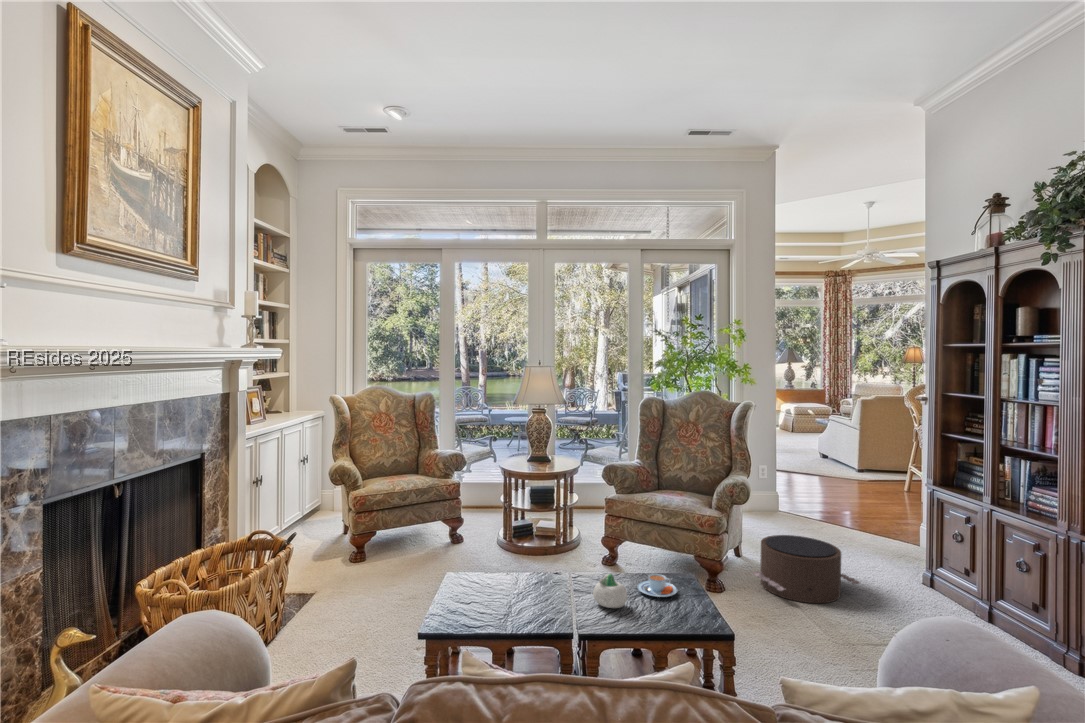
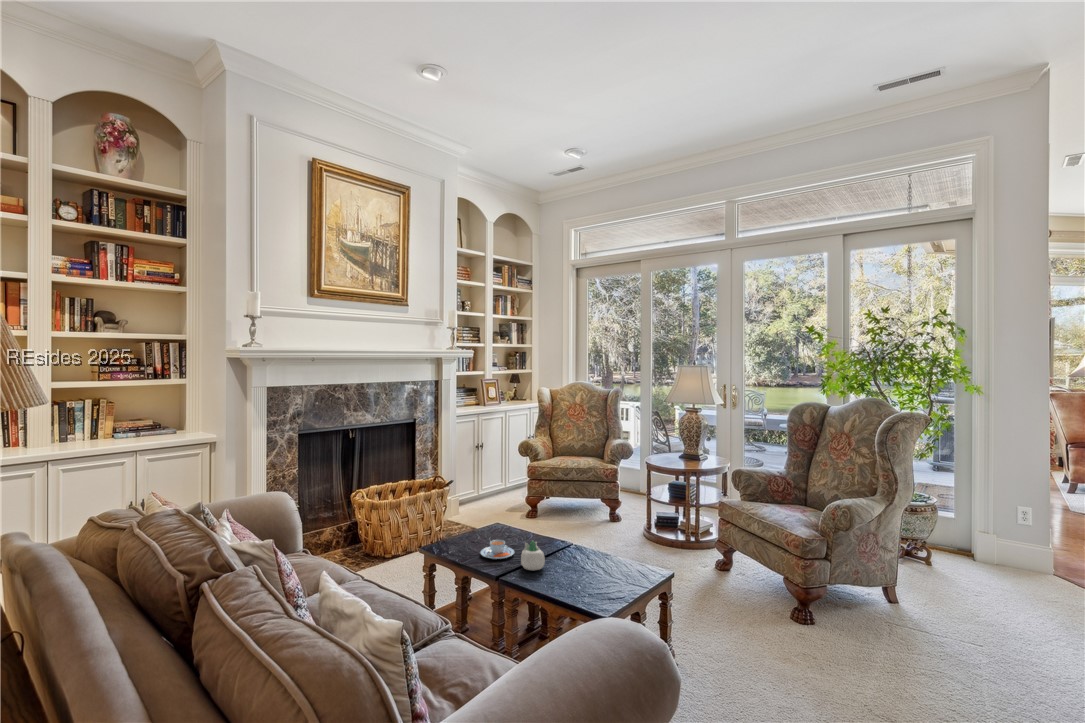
pouf: present [753,535,860,603] -> none [853,583,1010,686]
teacup: present [637,574,677,597] -> present [481,540,515,559]

